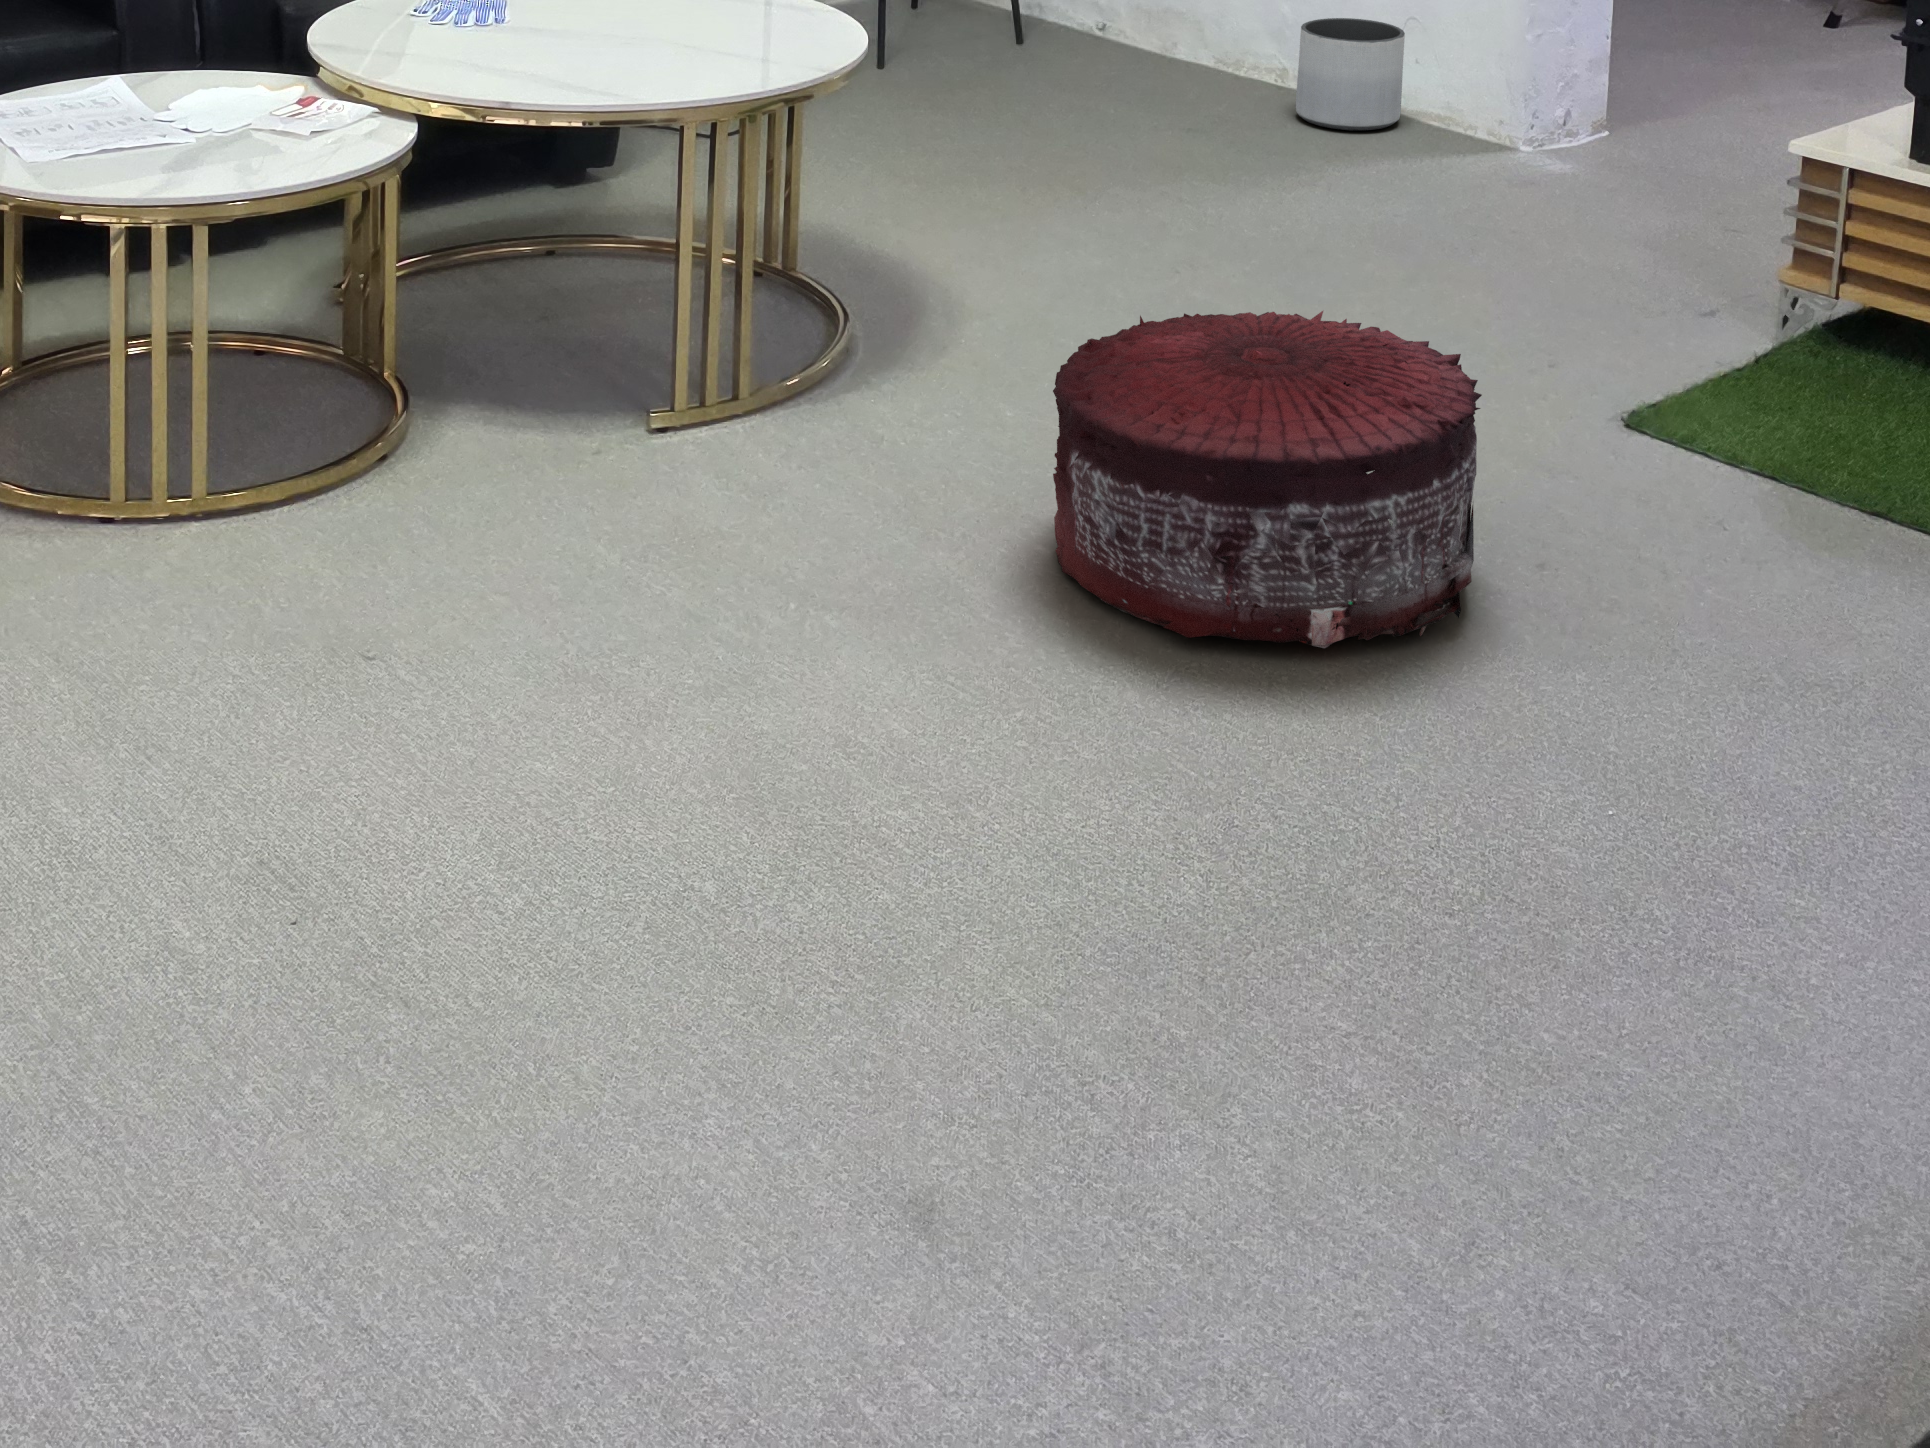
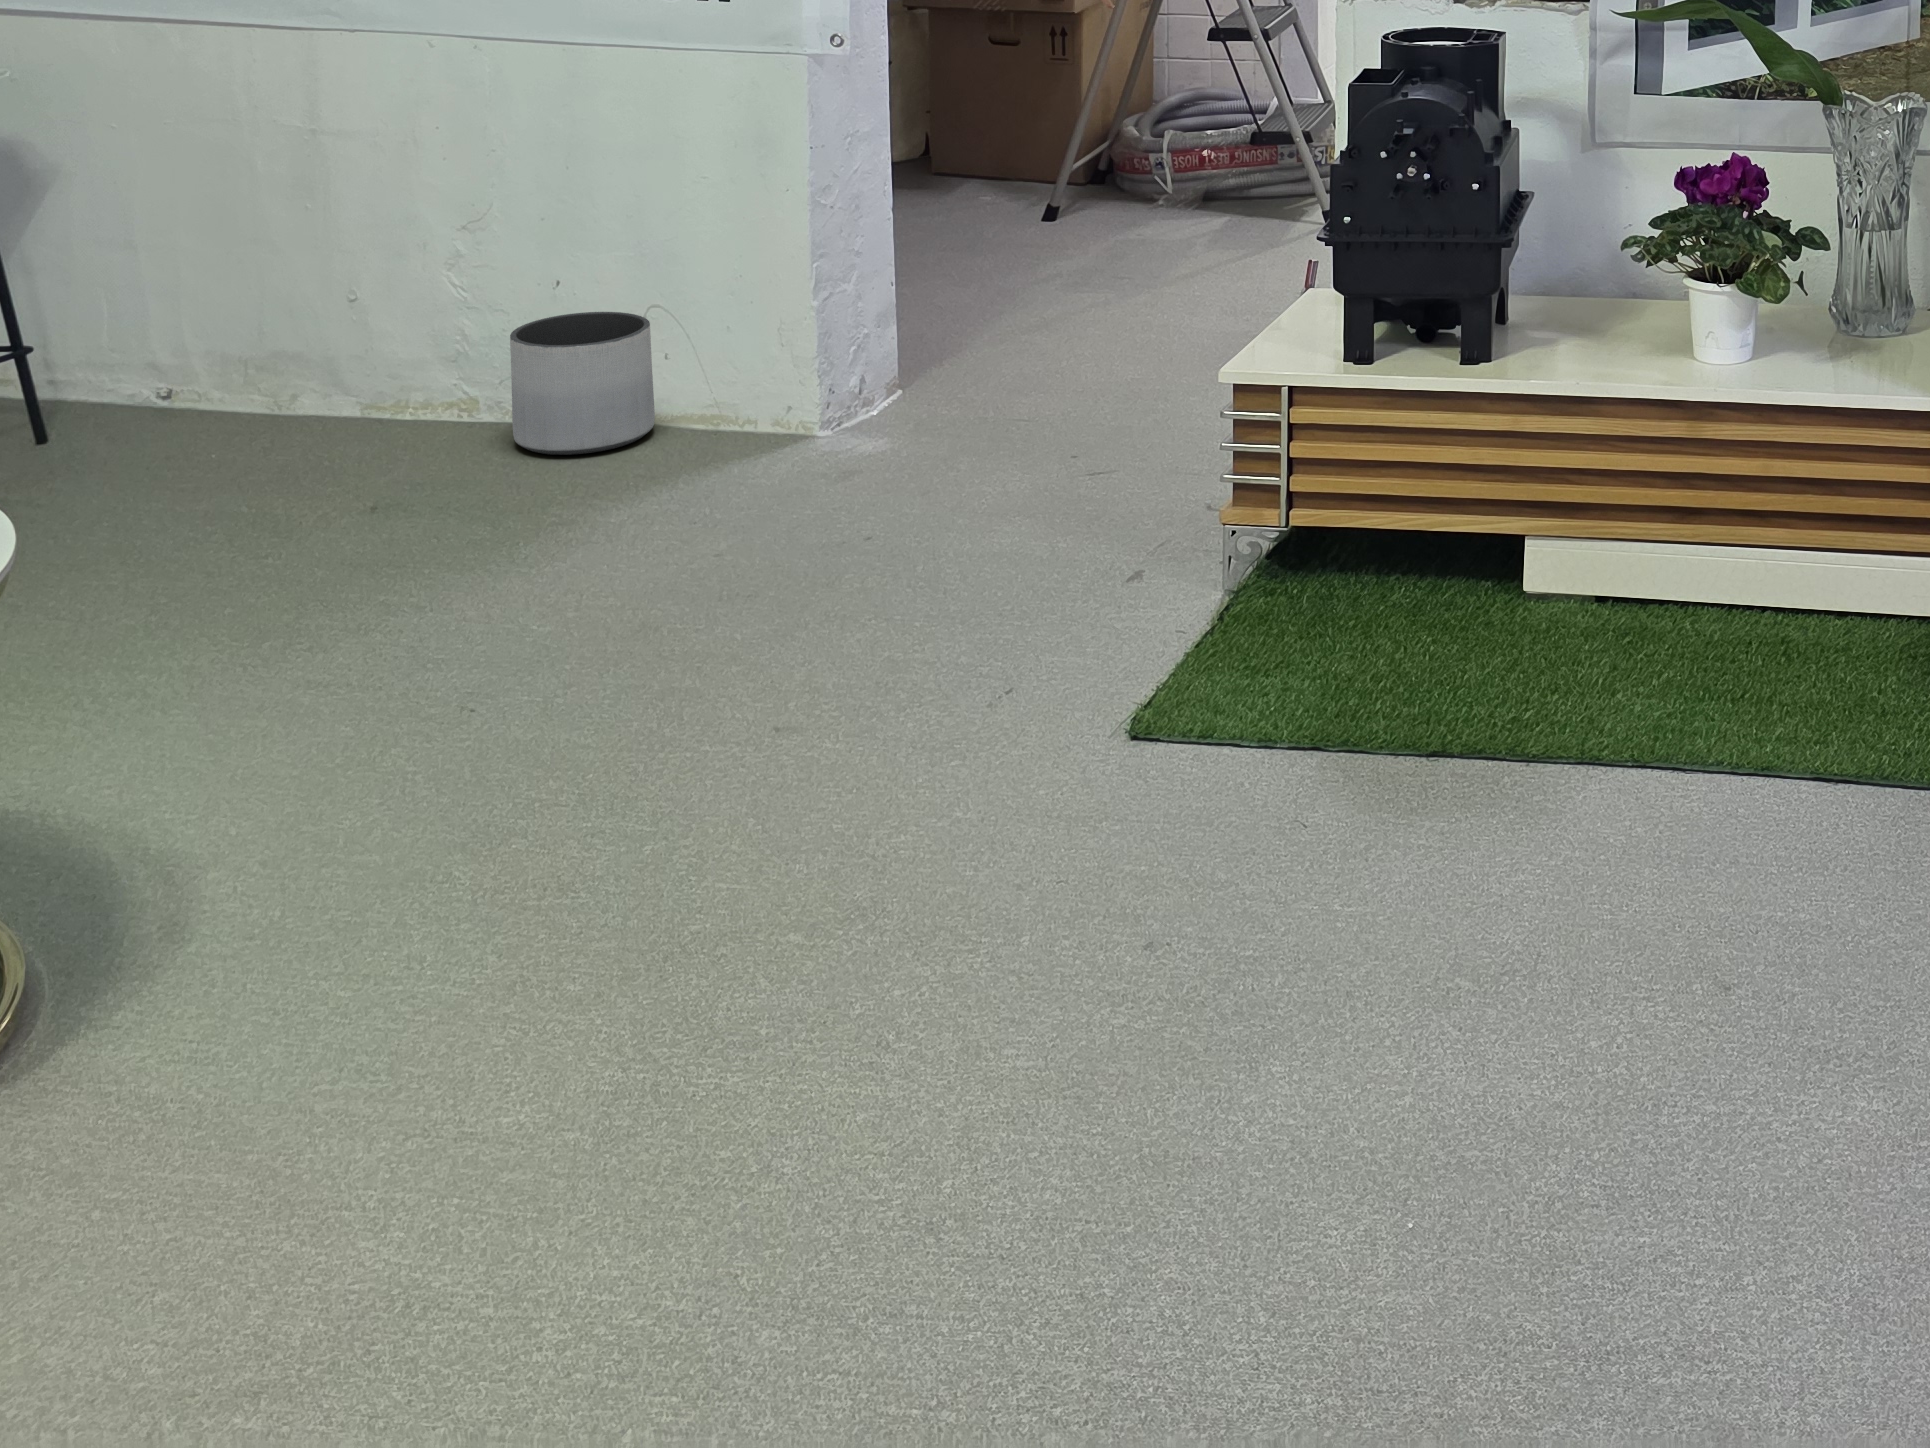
pouf: present [1053,311,1482,648] -> none [511,739,1131,1259]

